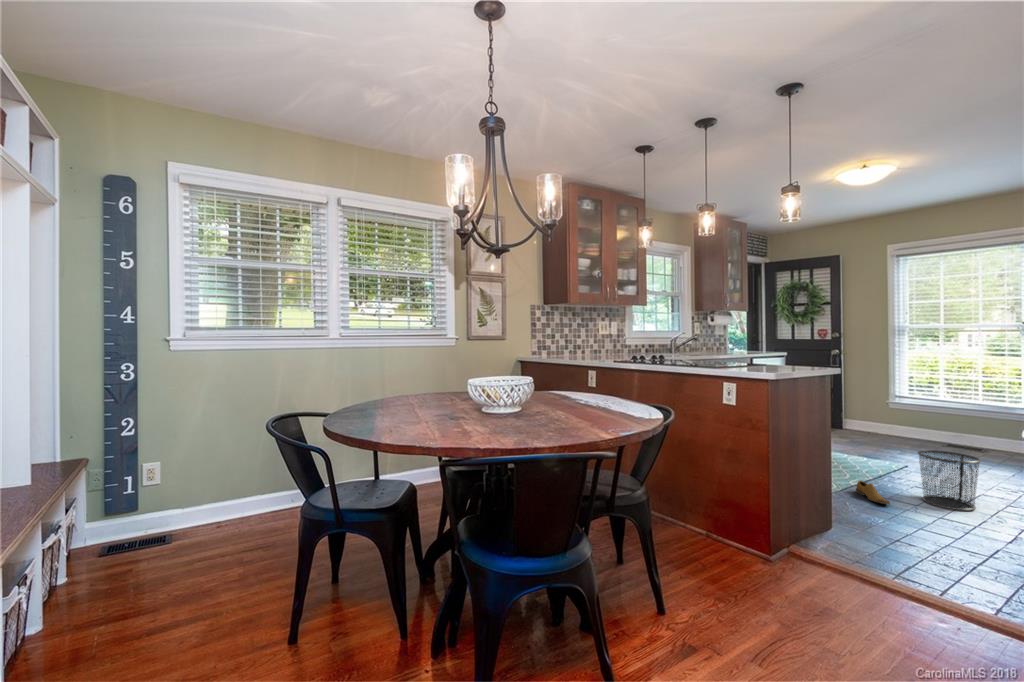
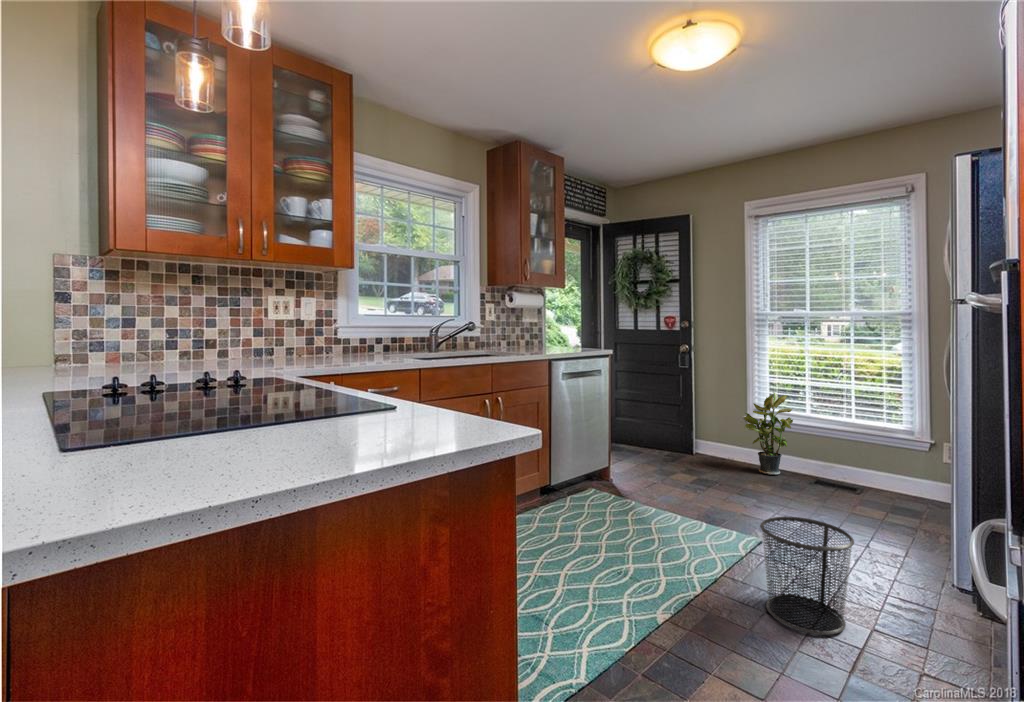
potted plant: none [889,385,932,445] -> present [744,393,793,475]
shoe: present [856,481,889,504] -> none [666,579,711,637]

